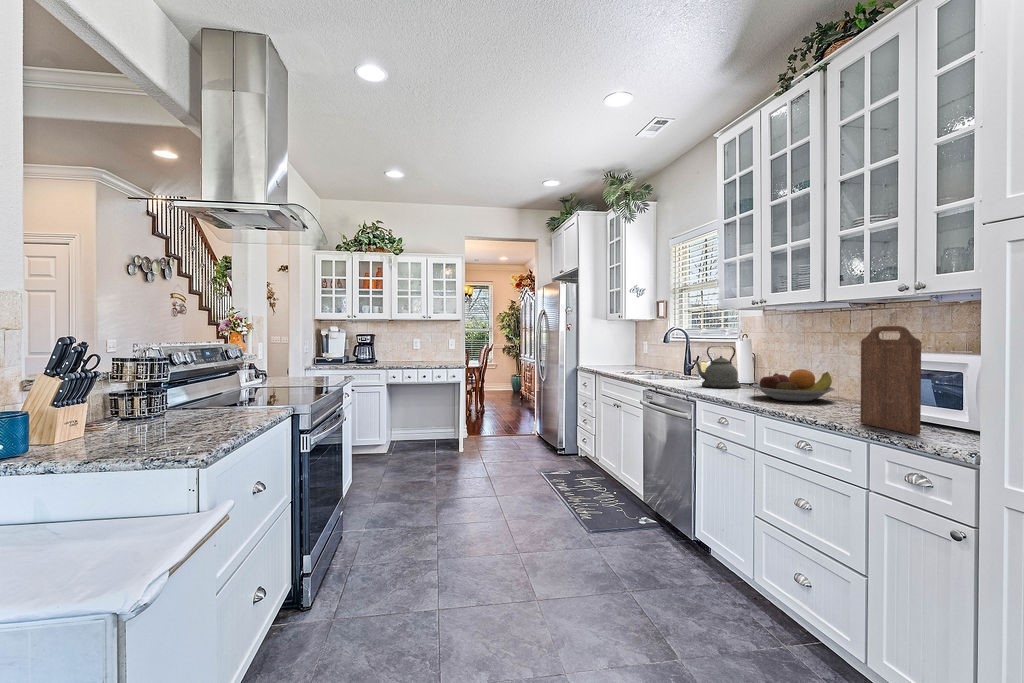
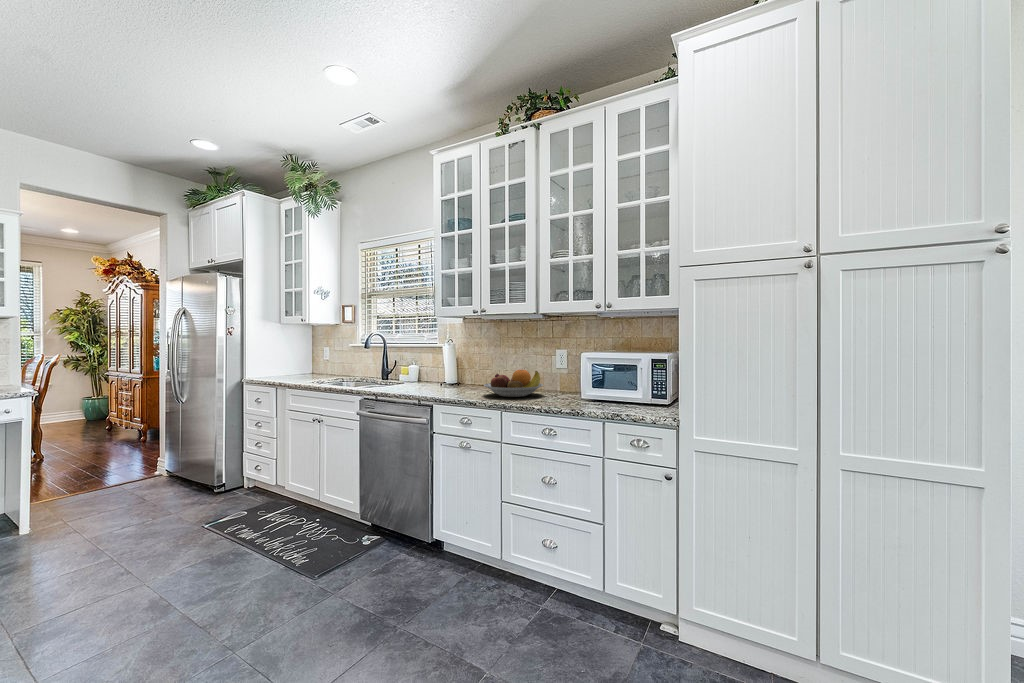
cutting board: present [860,326,921,435] -> none [592,334,636,413]
kettle: present [693,346,741,388] -> none [419,351,457,391]

